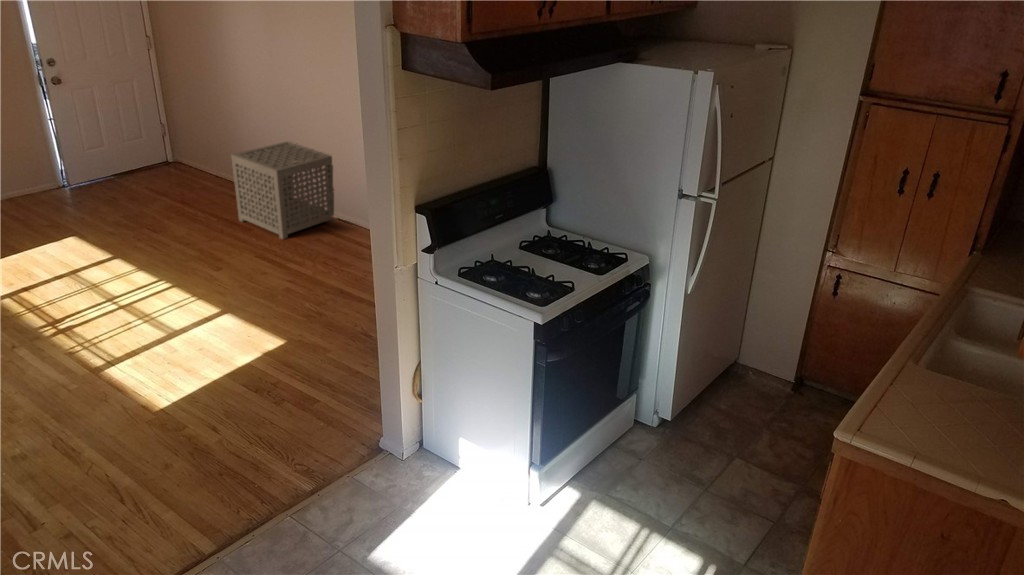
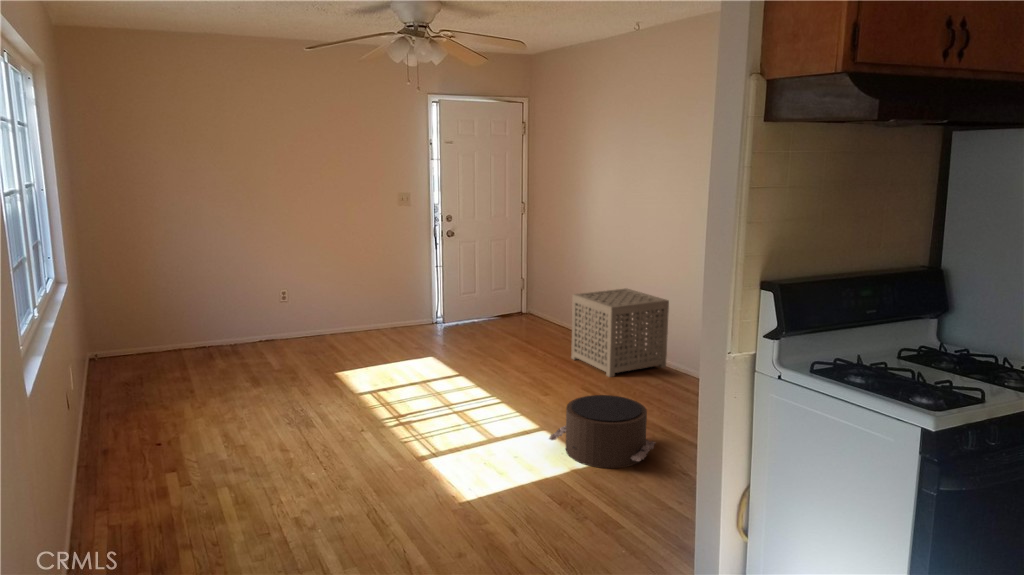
pouf: none [233,273,338,345] -> present [549,395,656,468]

